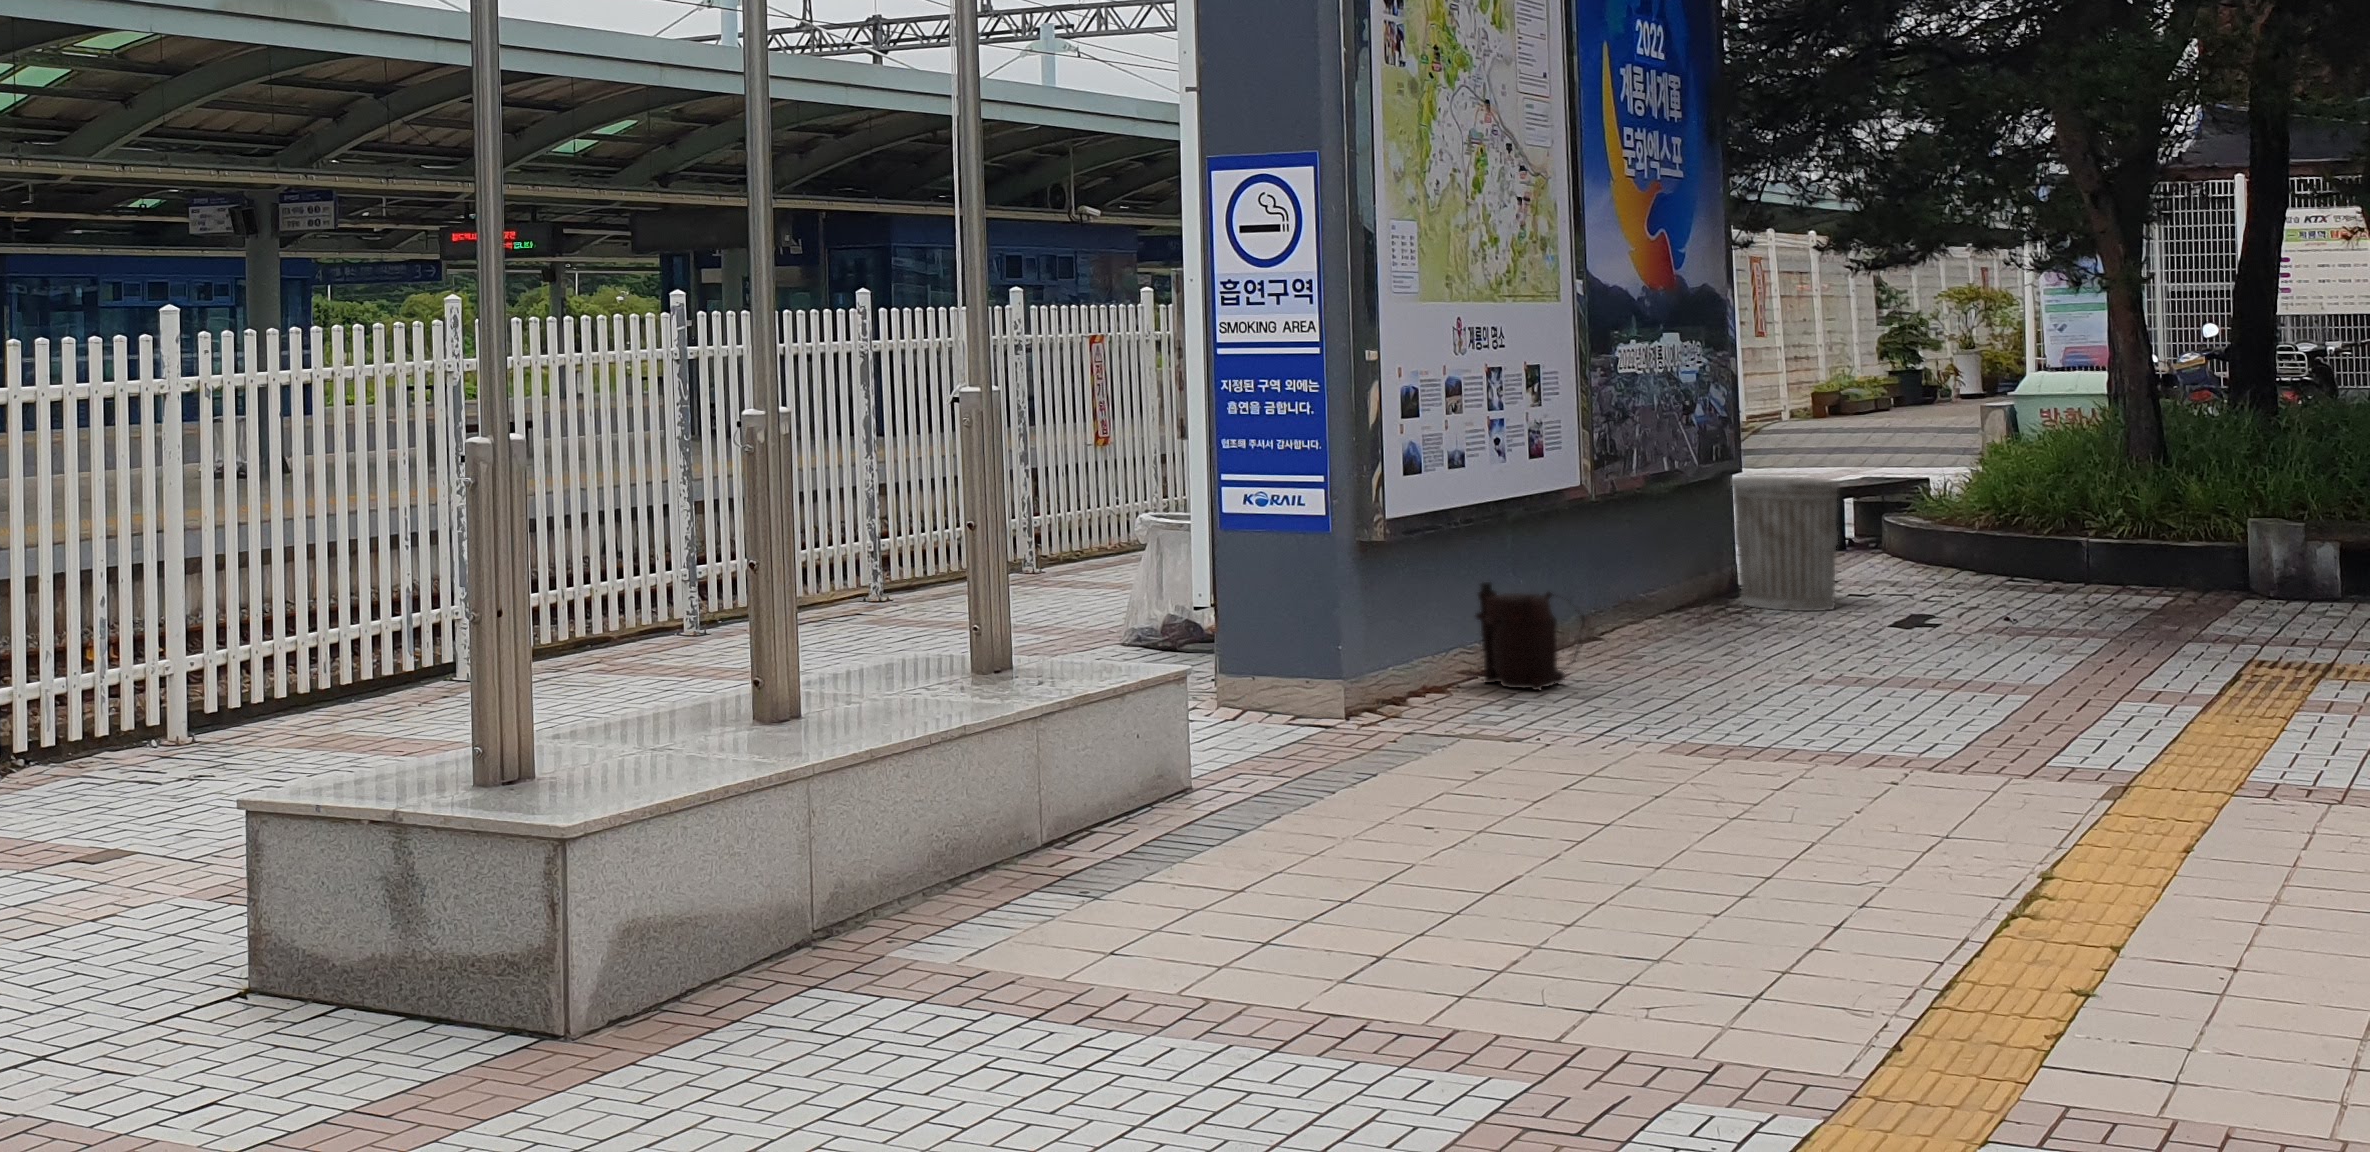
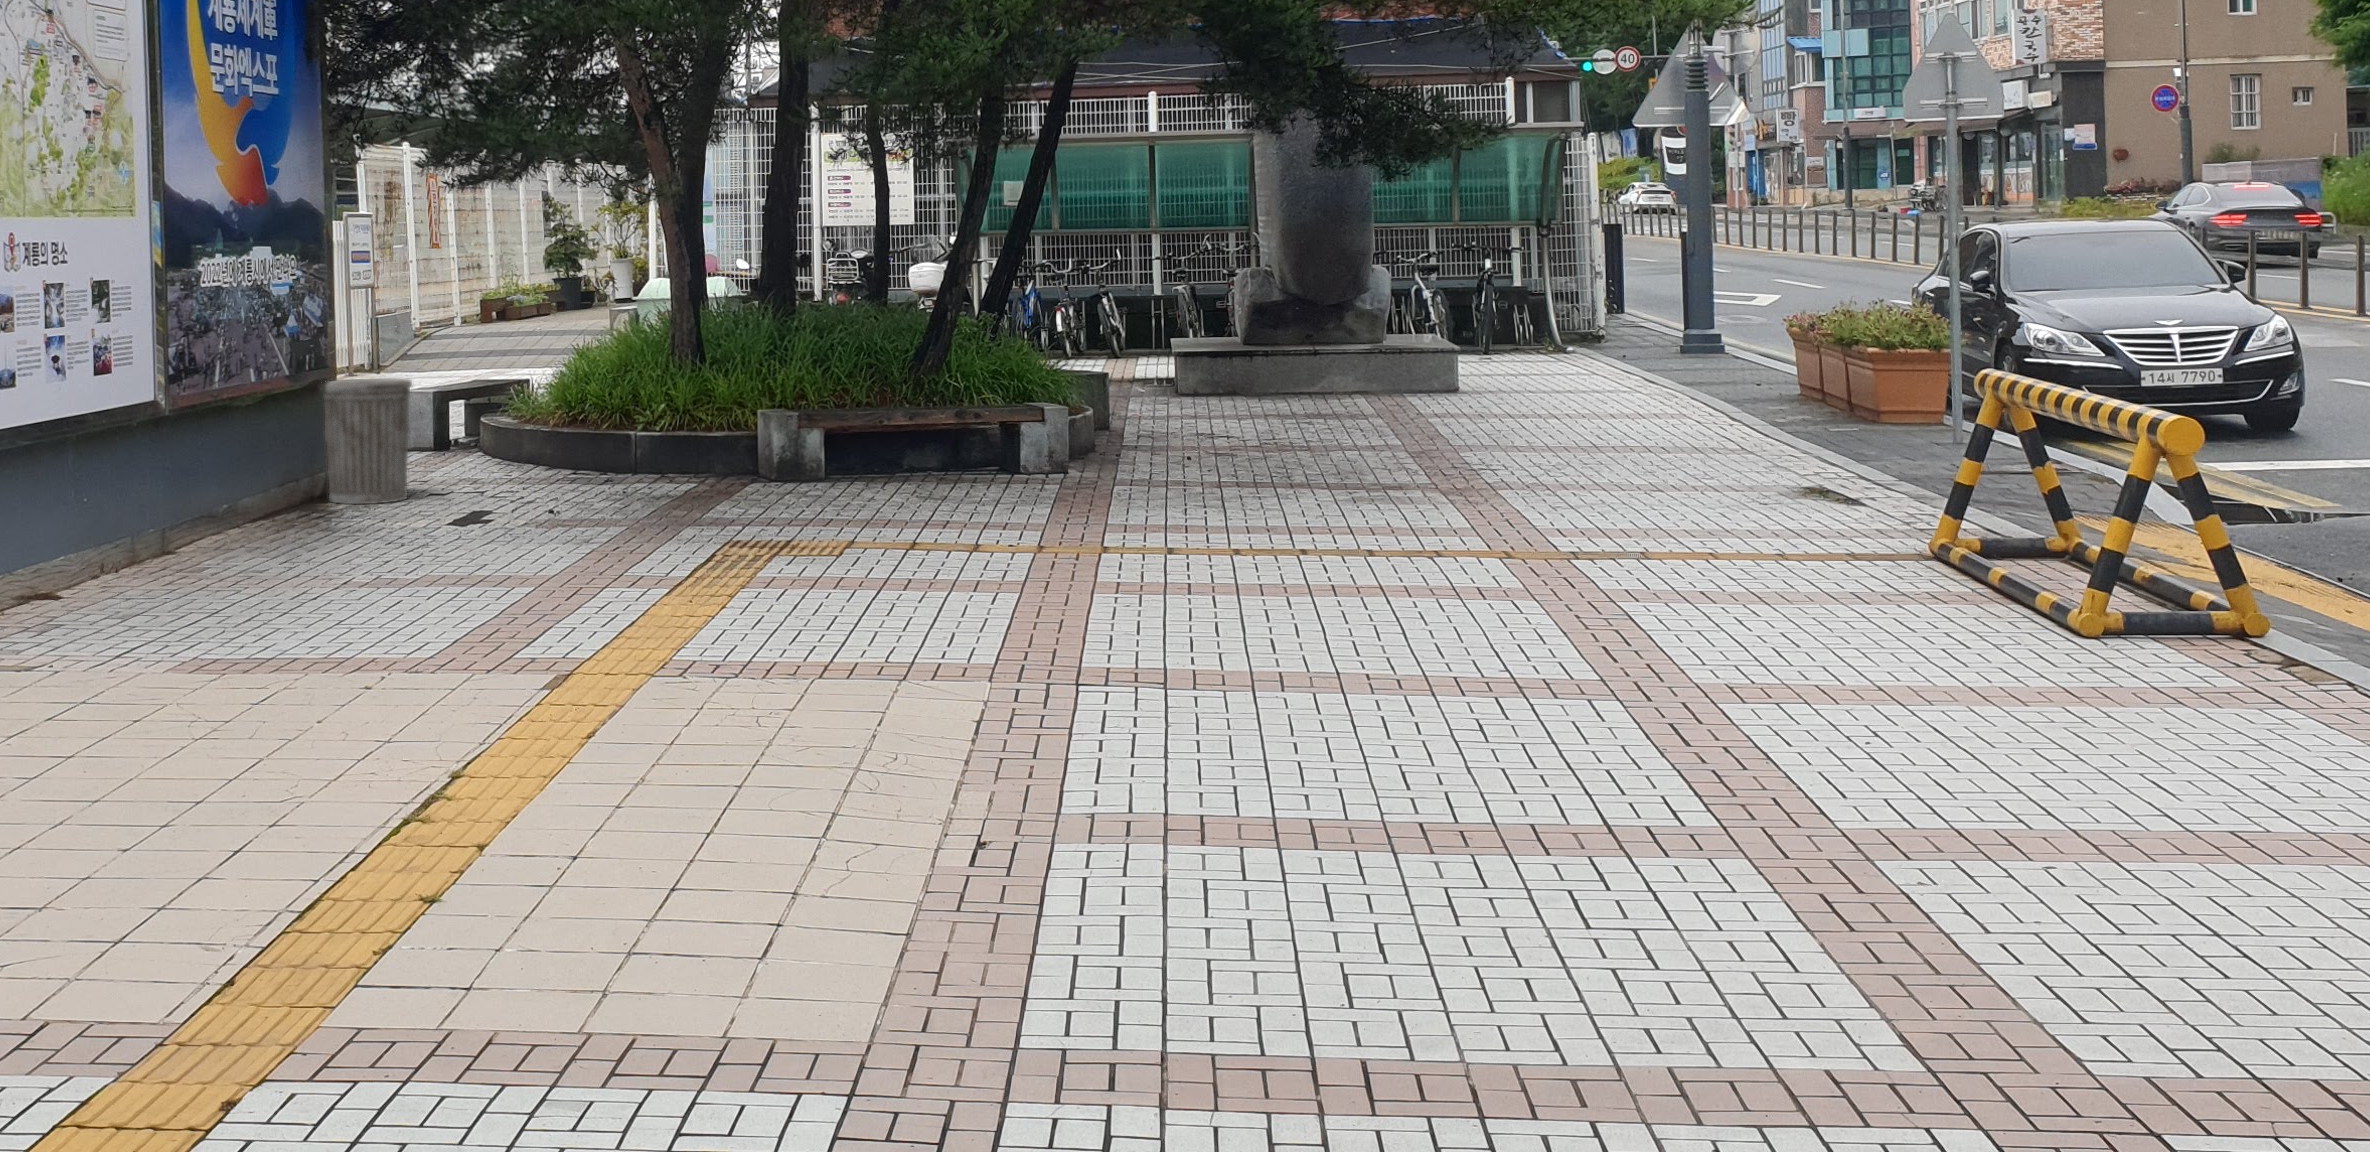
backpack: present [1475,582,1585,690] -> none [30,503,137,610]

